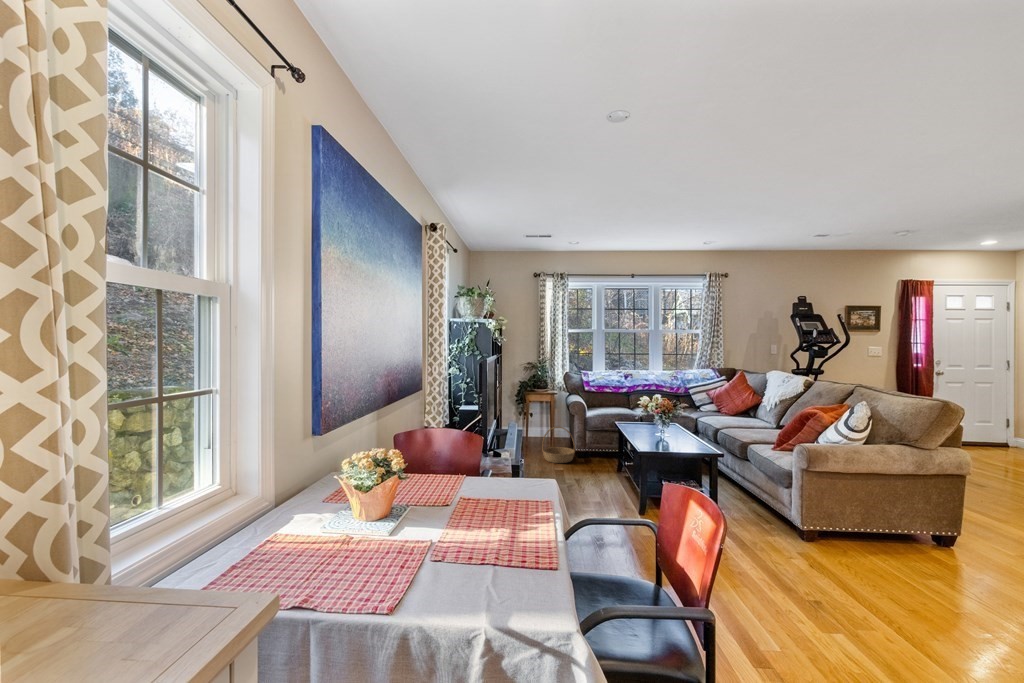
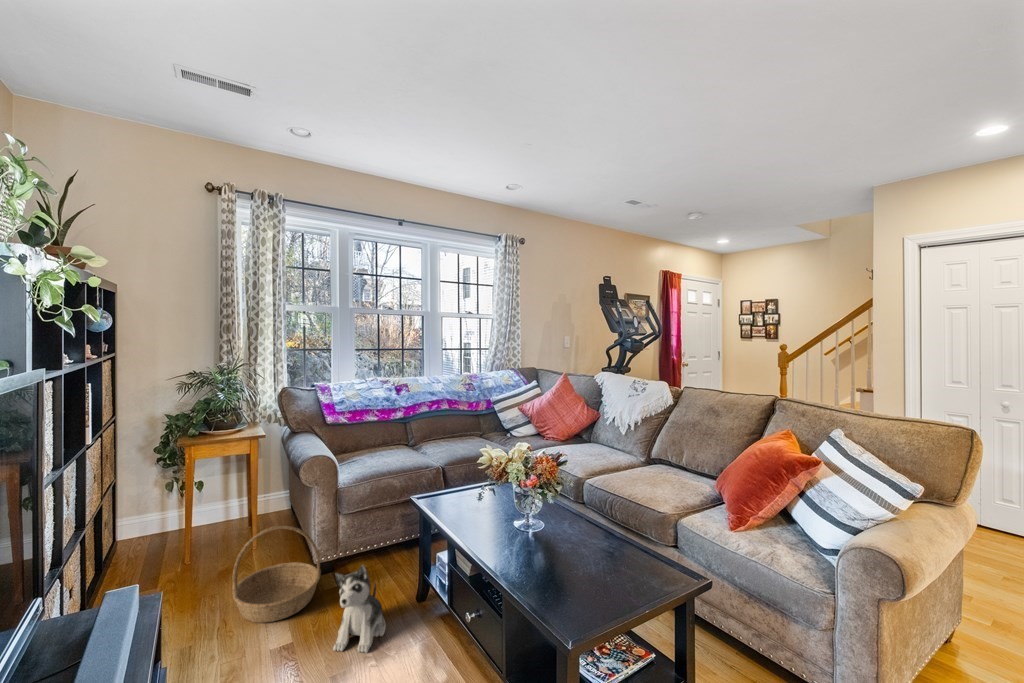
plush toy: none [575,441,597,475] -> present [333,565,386,653]

